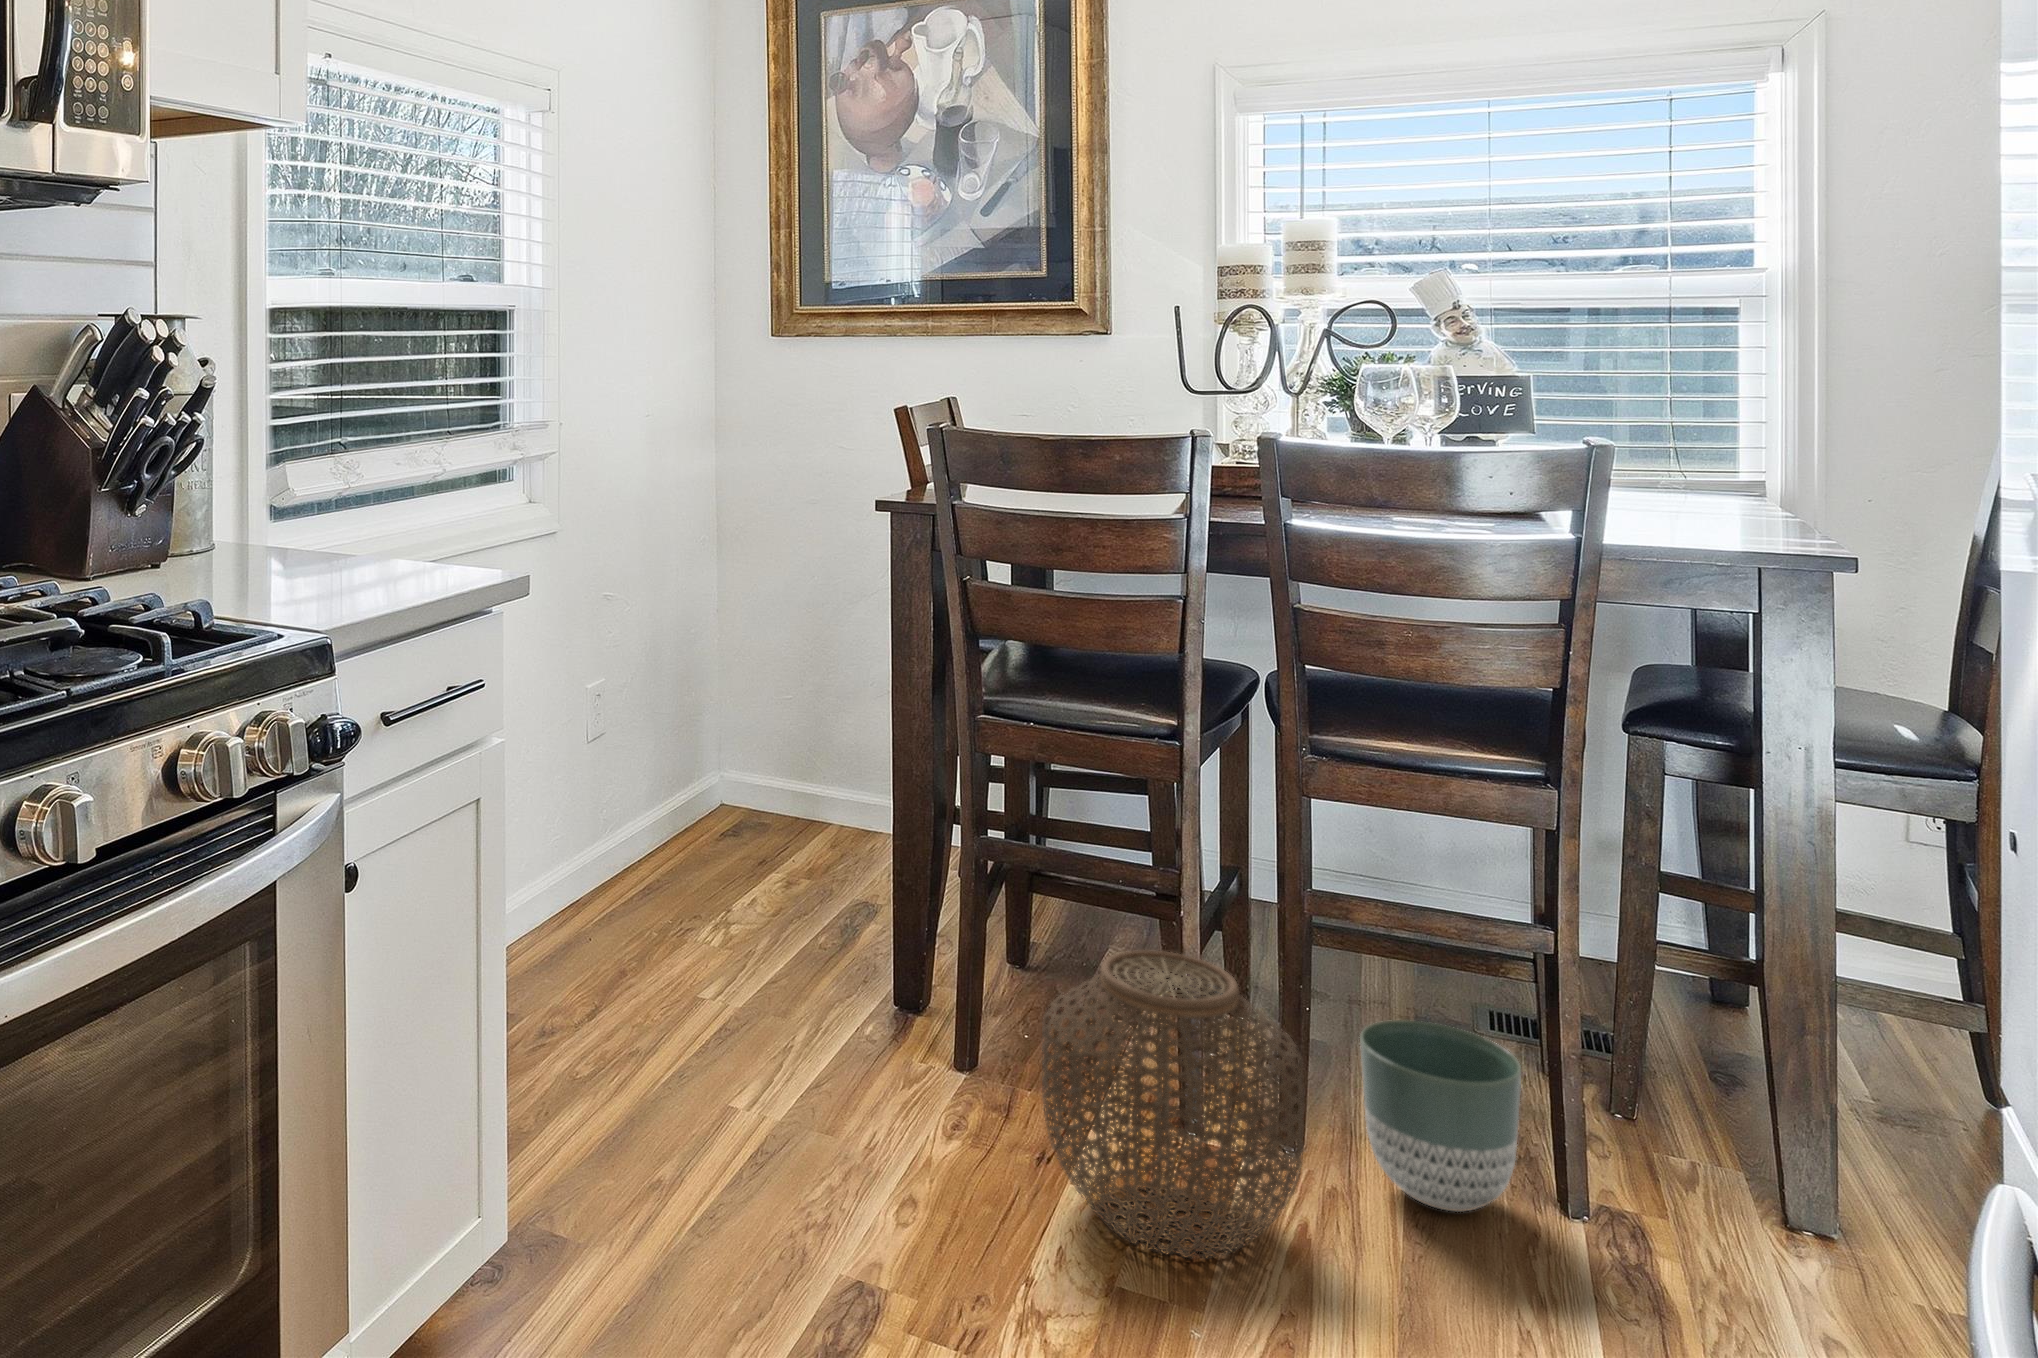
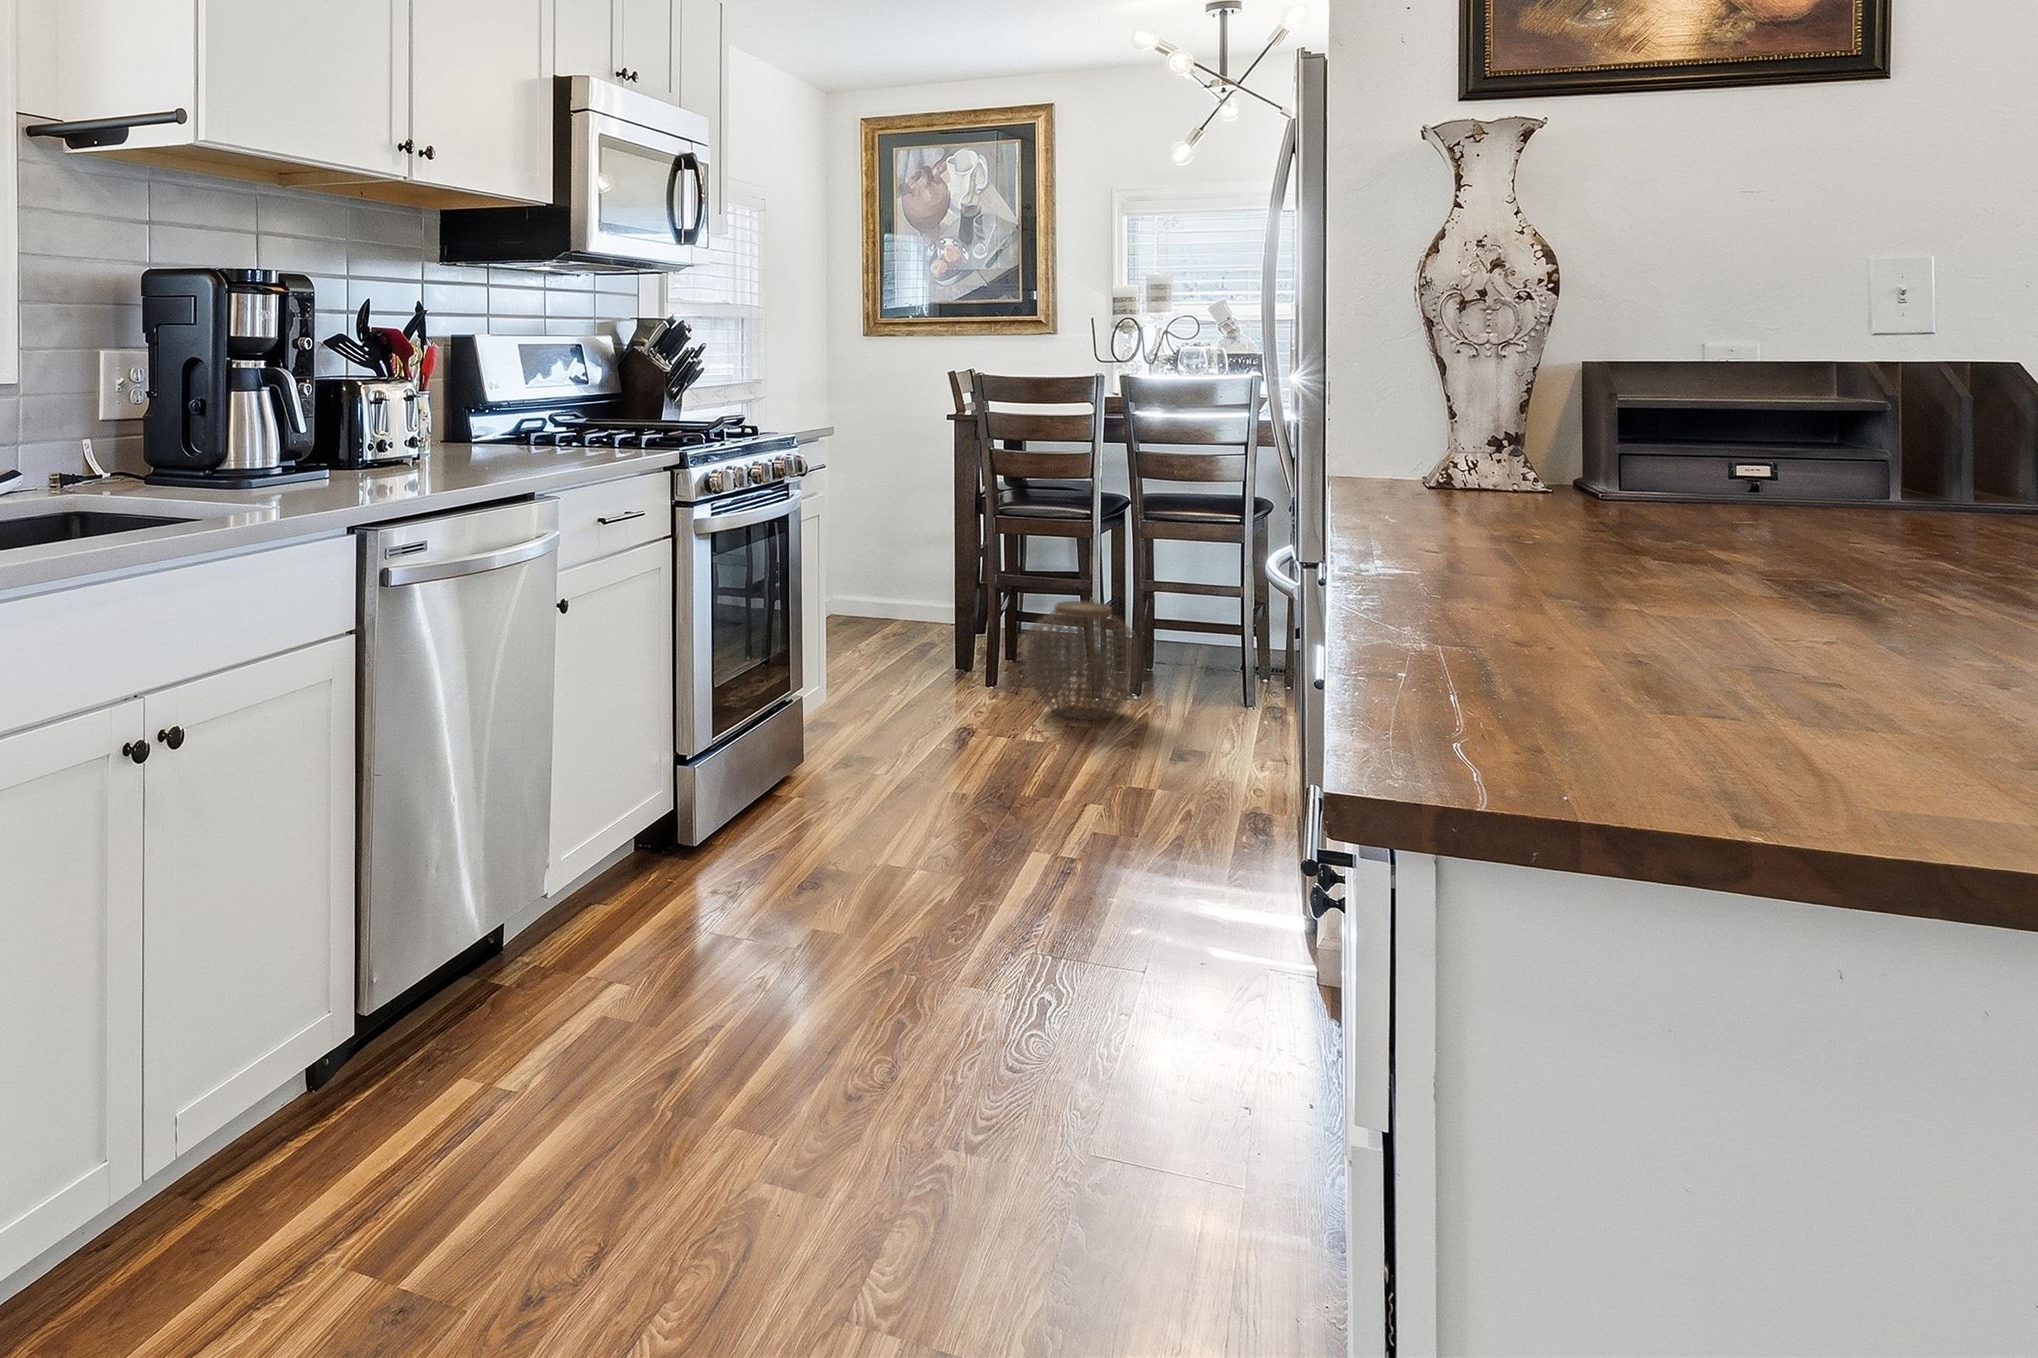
planter: present [1360,1020,1521,1212] -> none [1165,637,1230,709]

